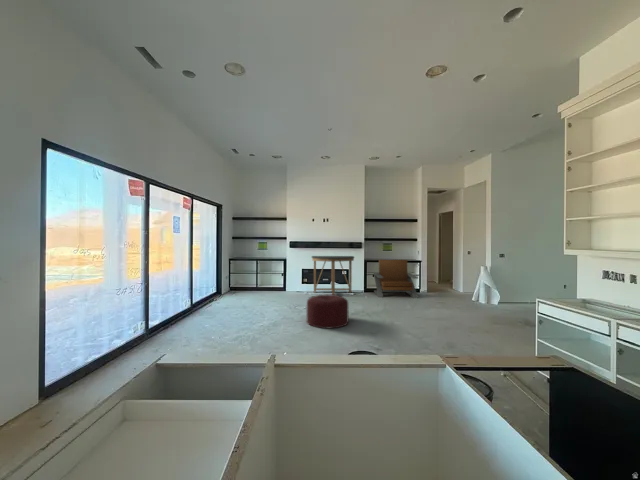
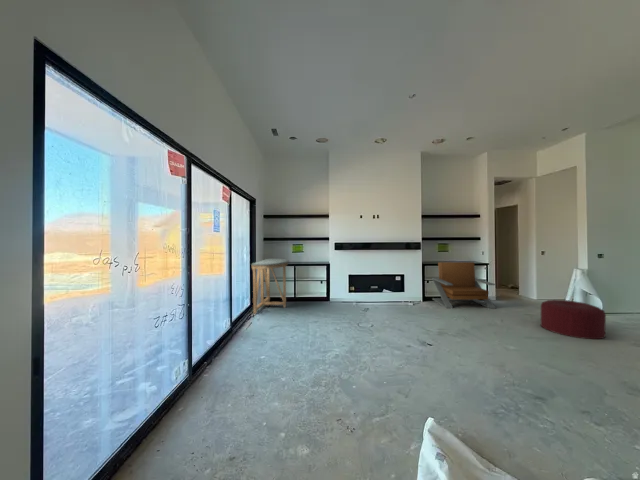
console table: present [312,256,354,295] -> present [251,259,288,314]
ottoman: present [307,295,349,328] -> present [541,300,606,339]

